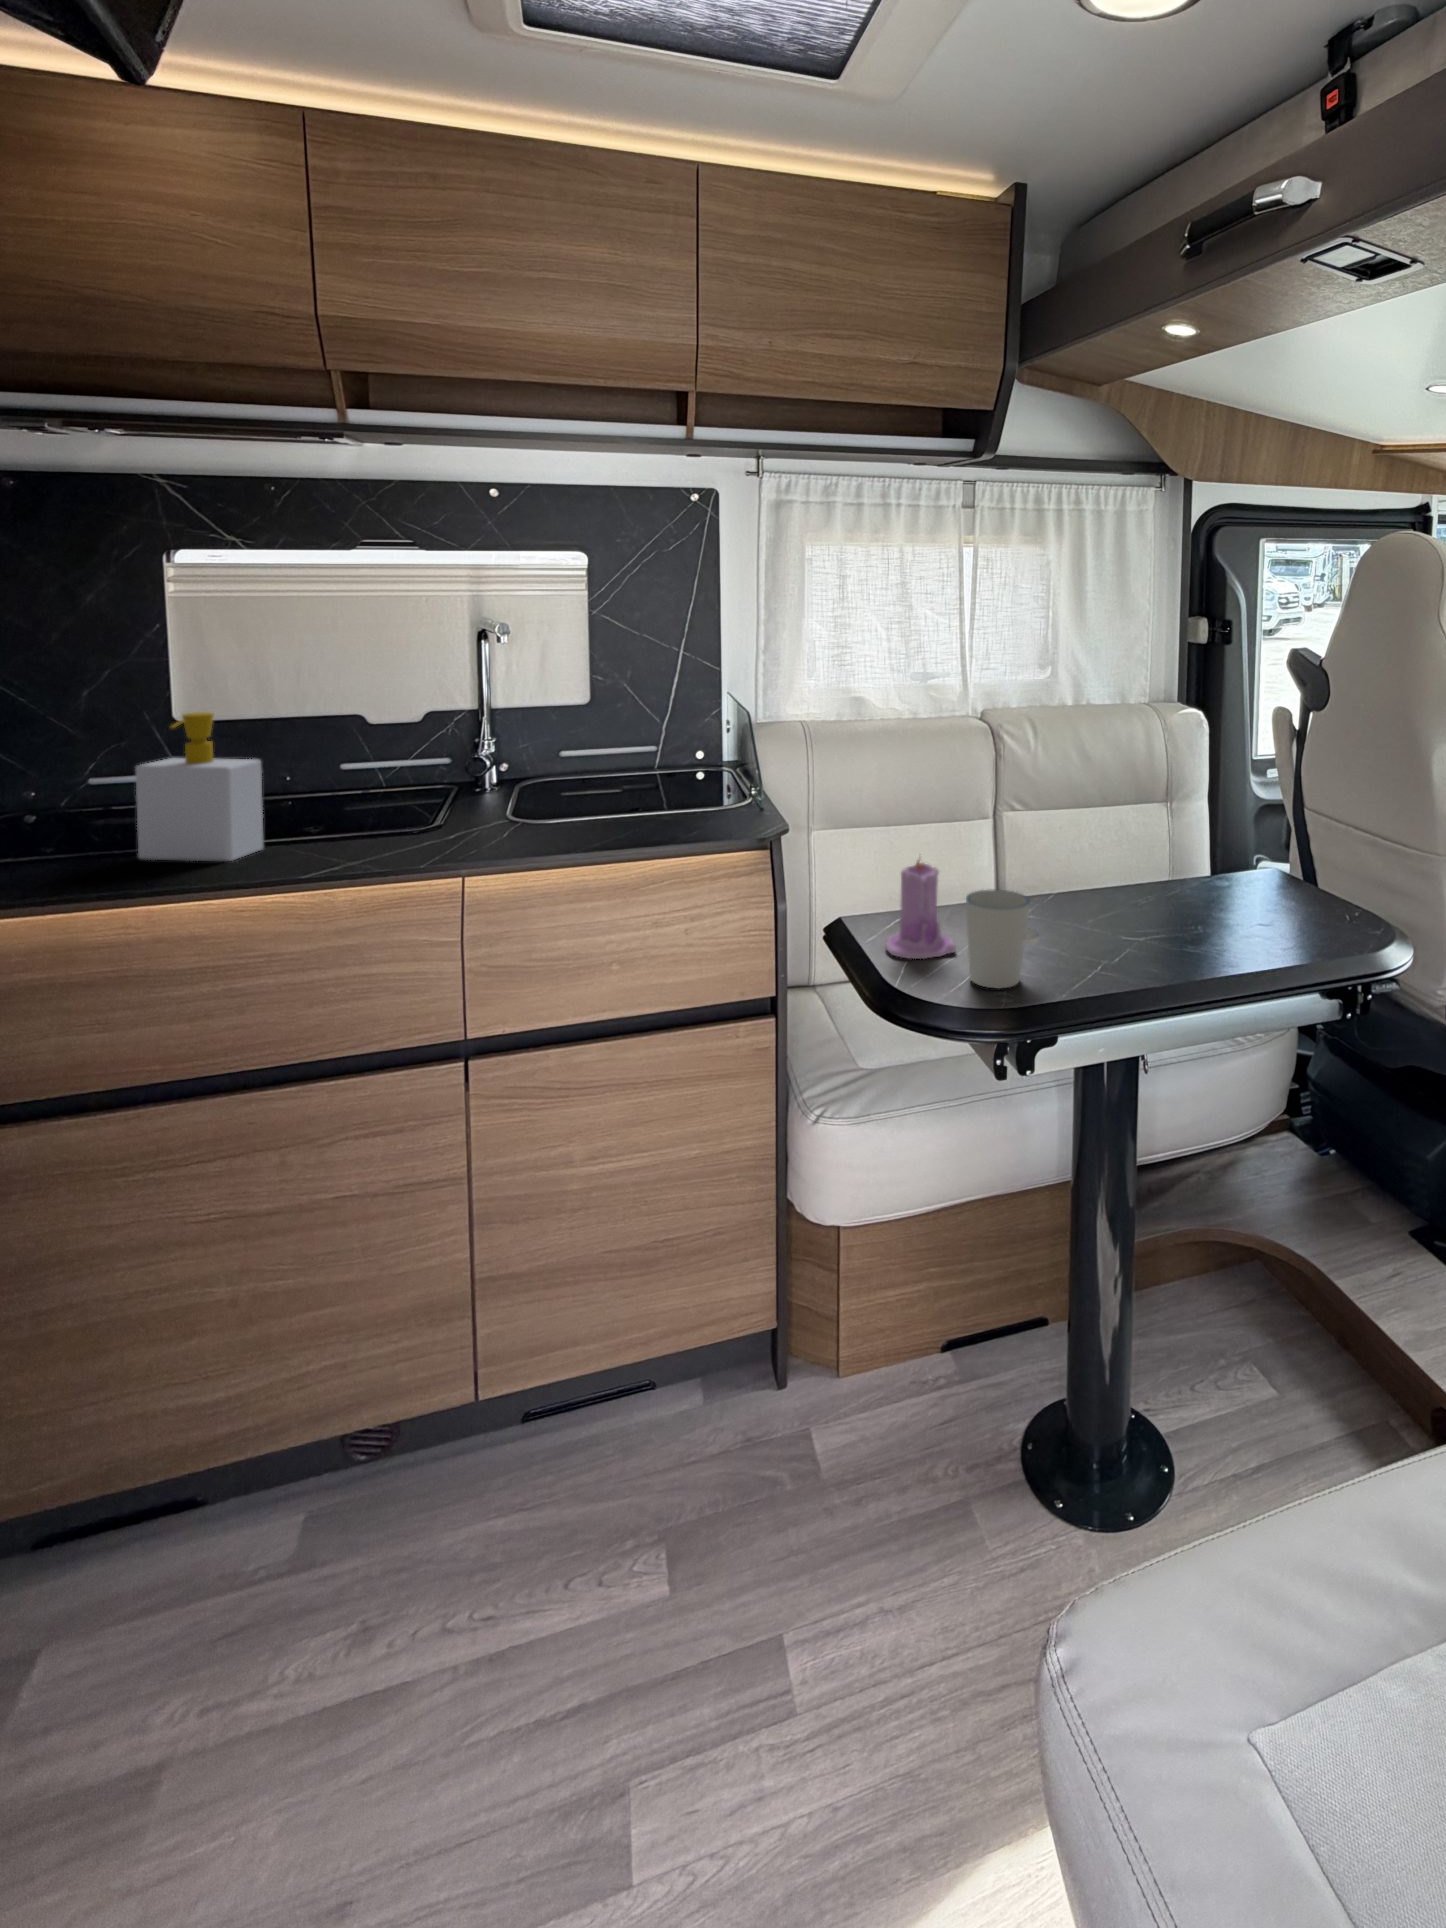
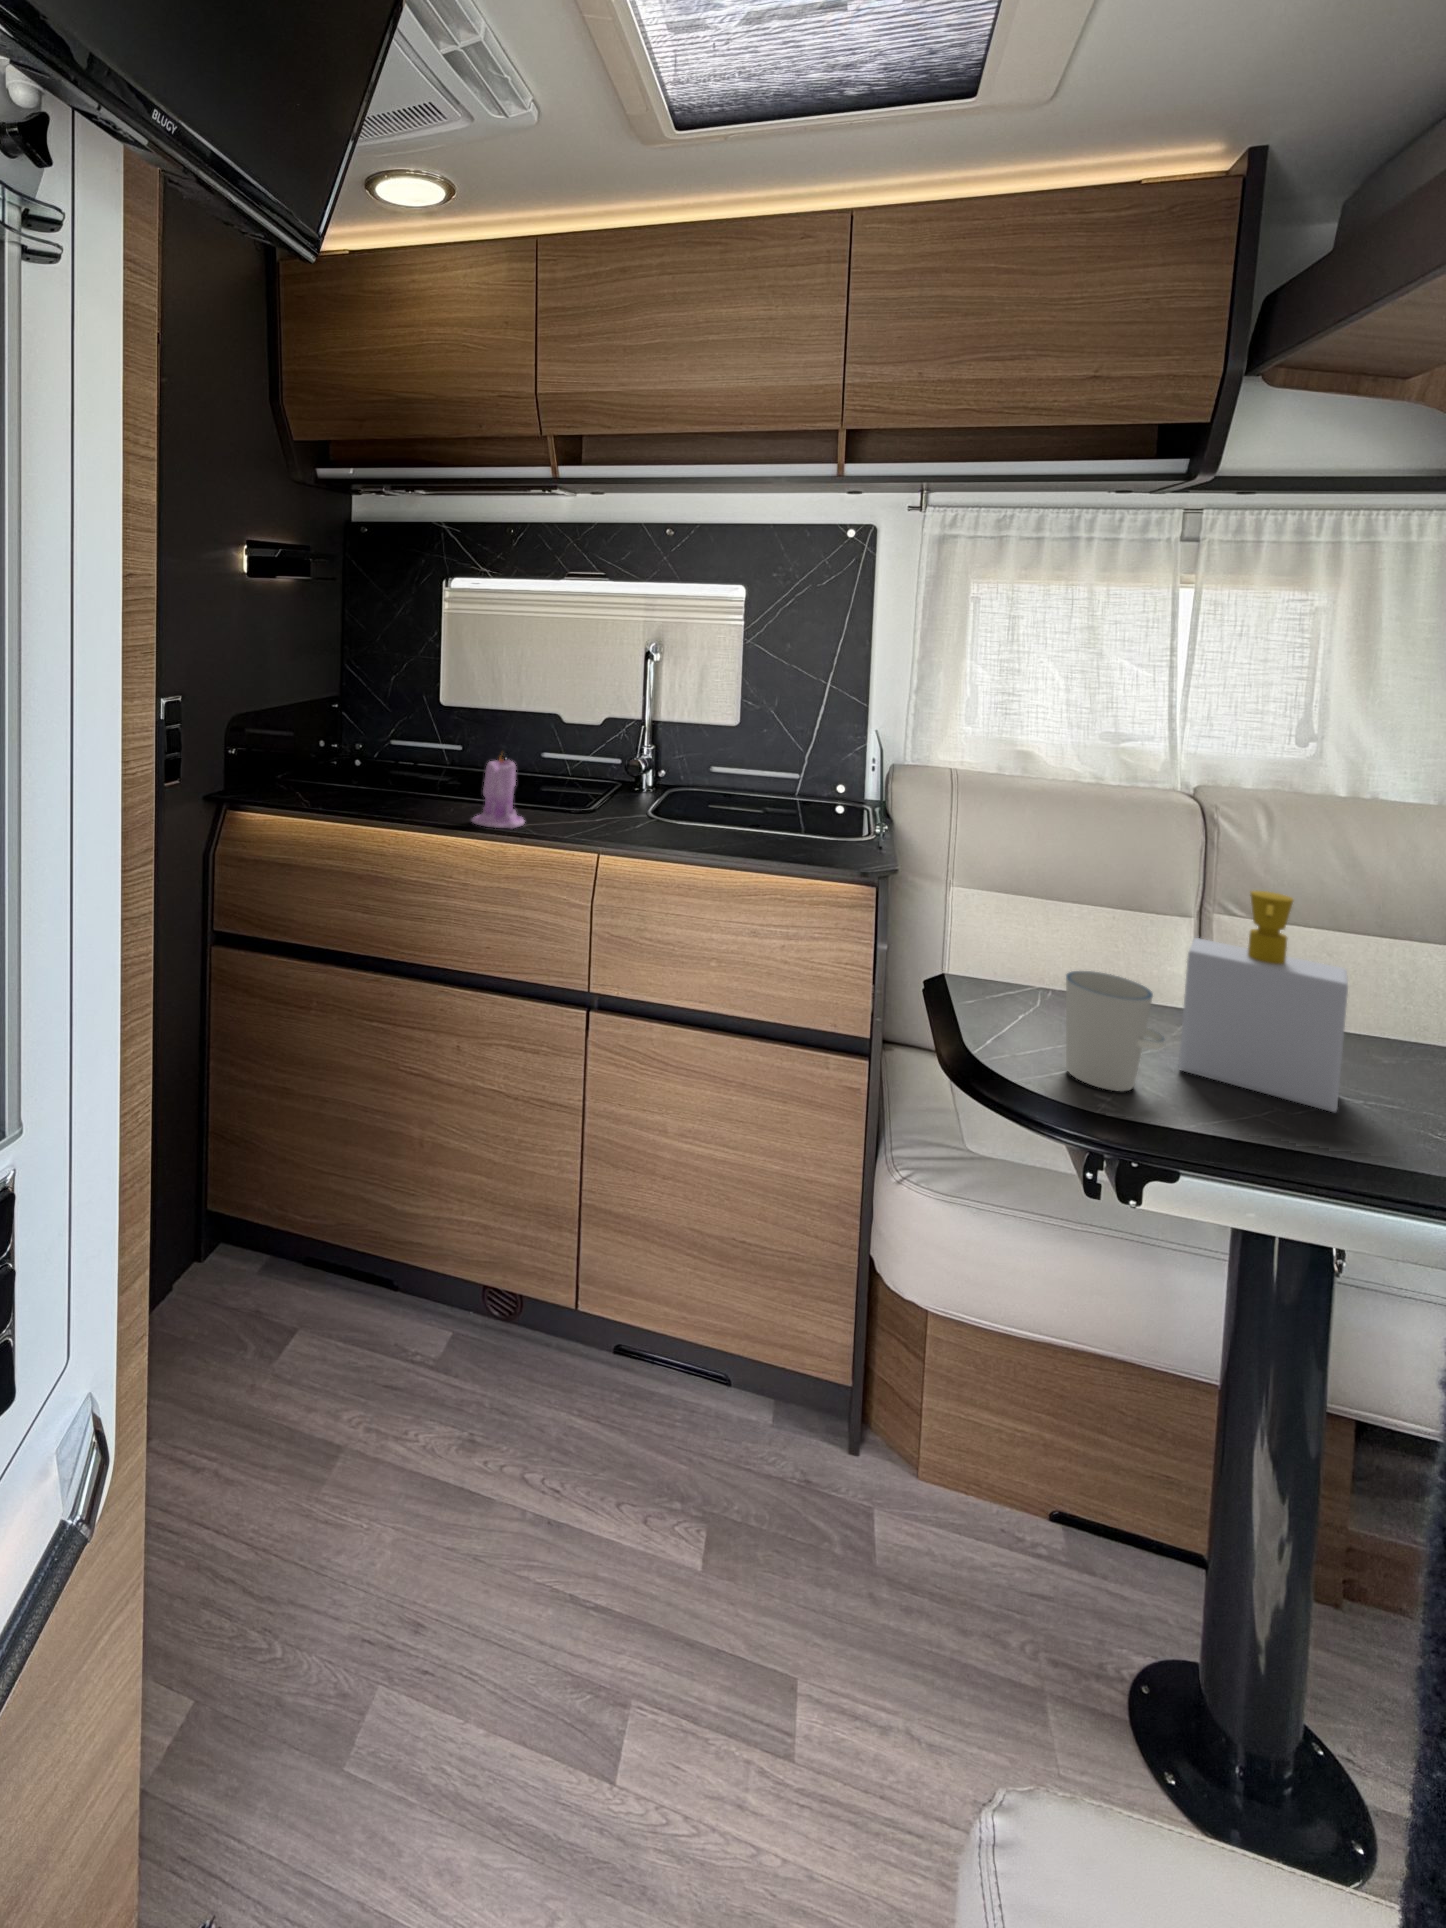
soap bottle: present [135,712,264,861] -> present [1179,891,1348,1113]
candle: present [886,857,956,959] -> present [472,757,524,828]

